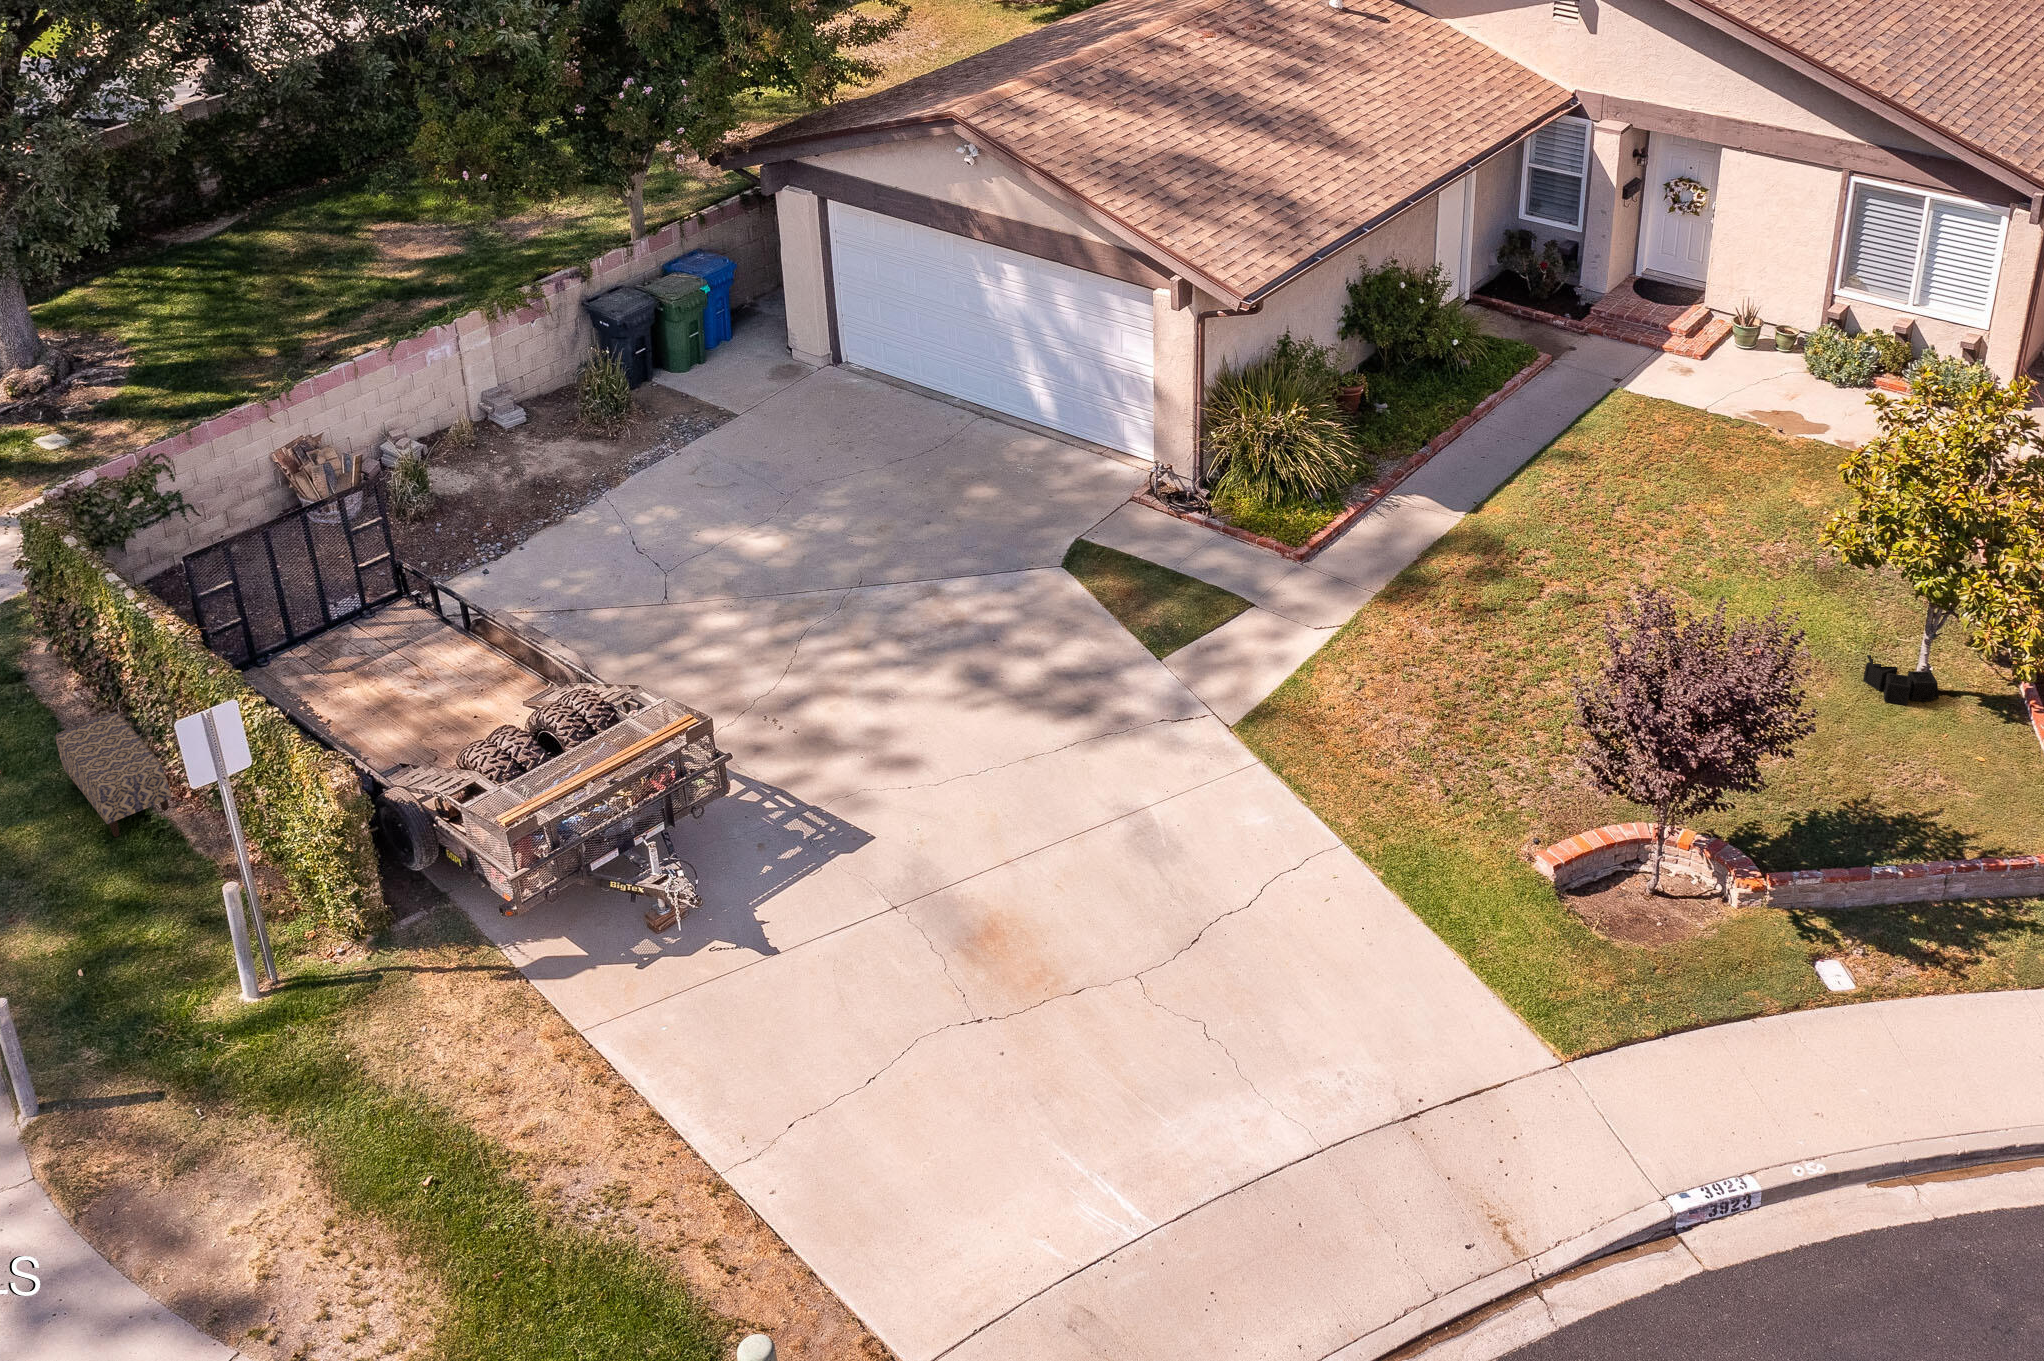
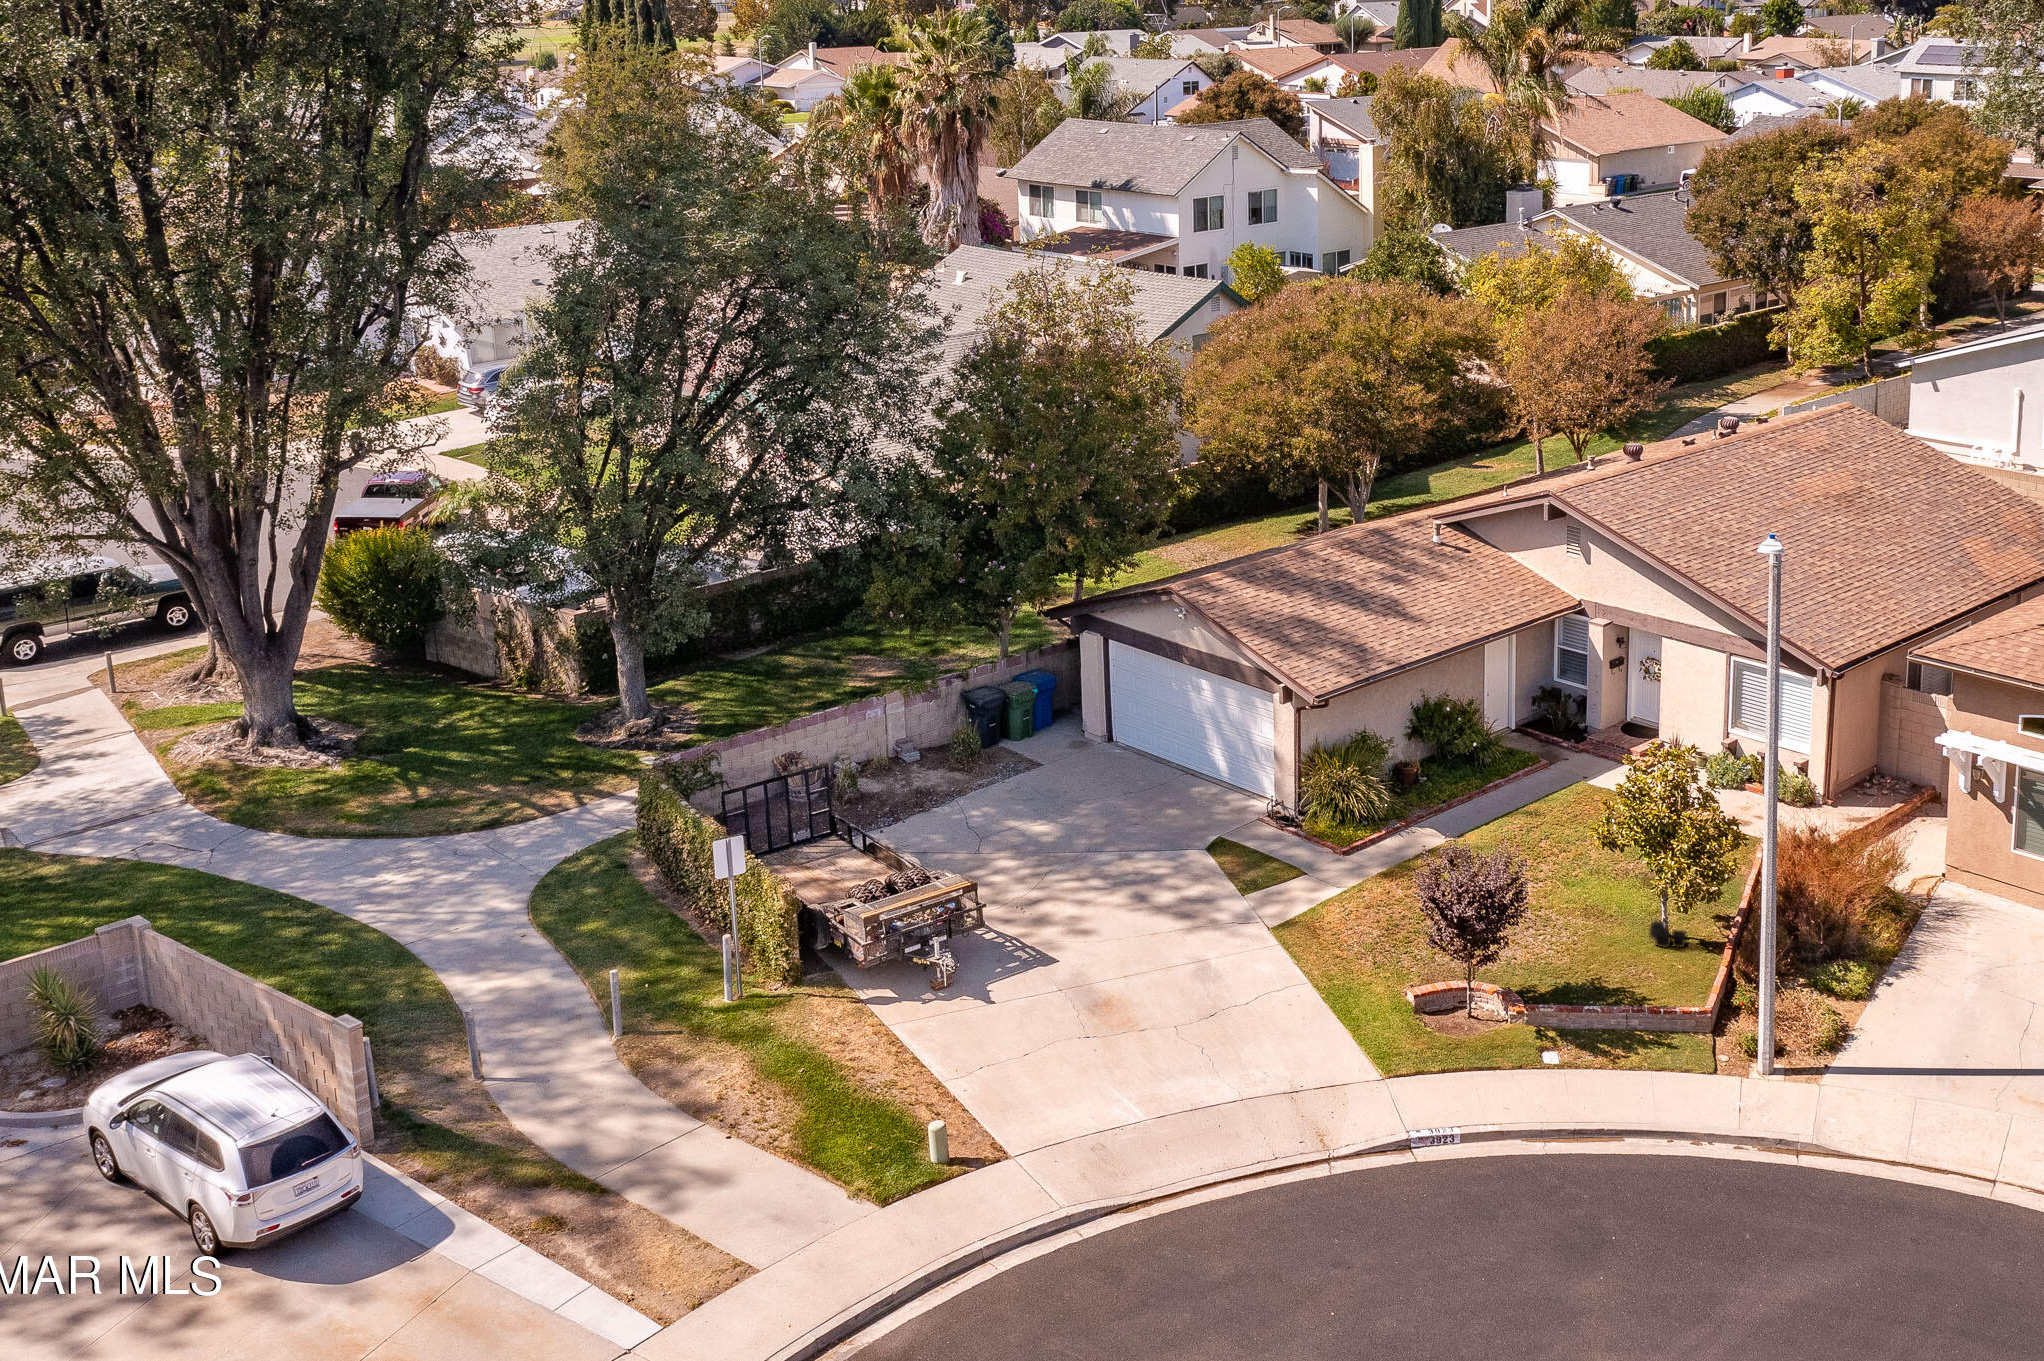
bench: present [55,712,171,837] -> none [647,872,701,931]

